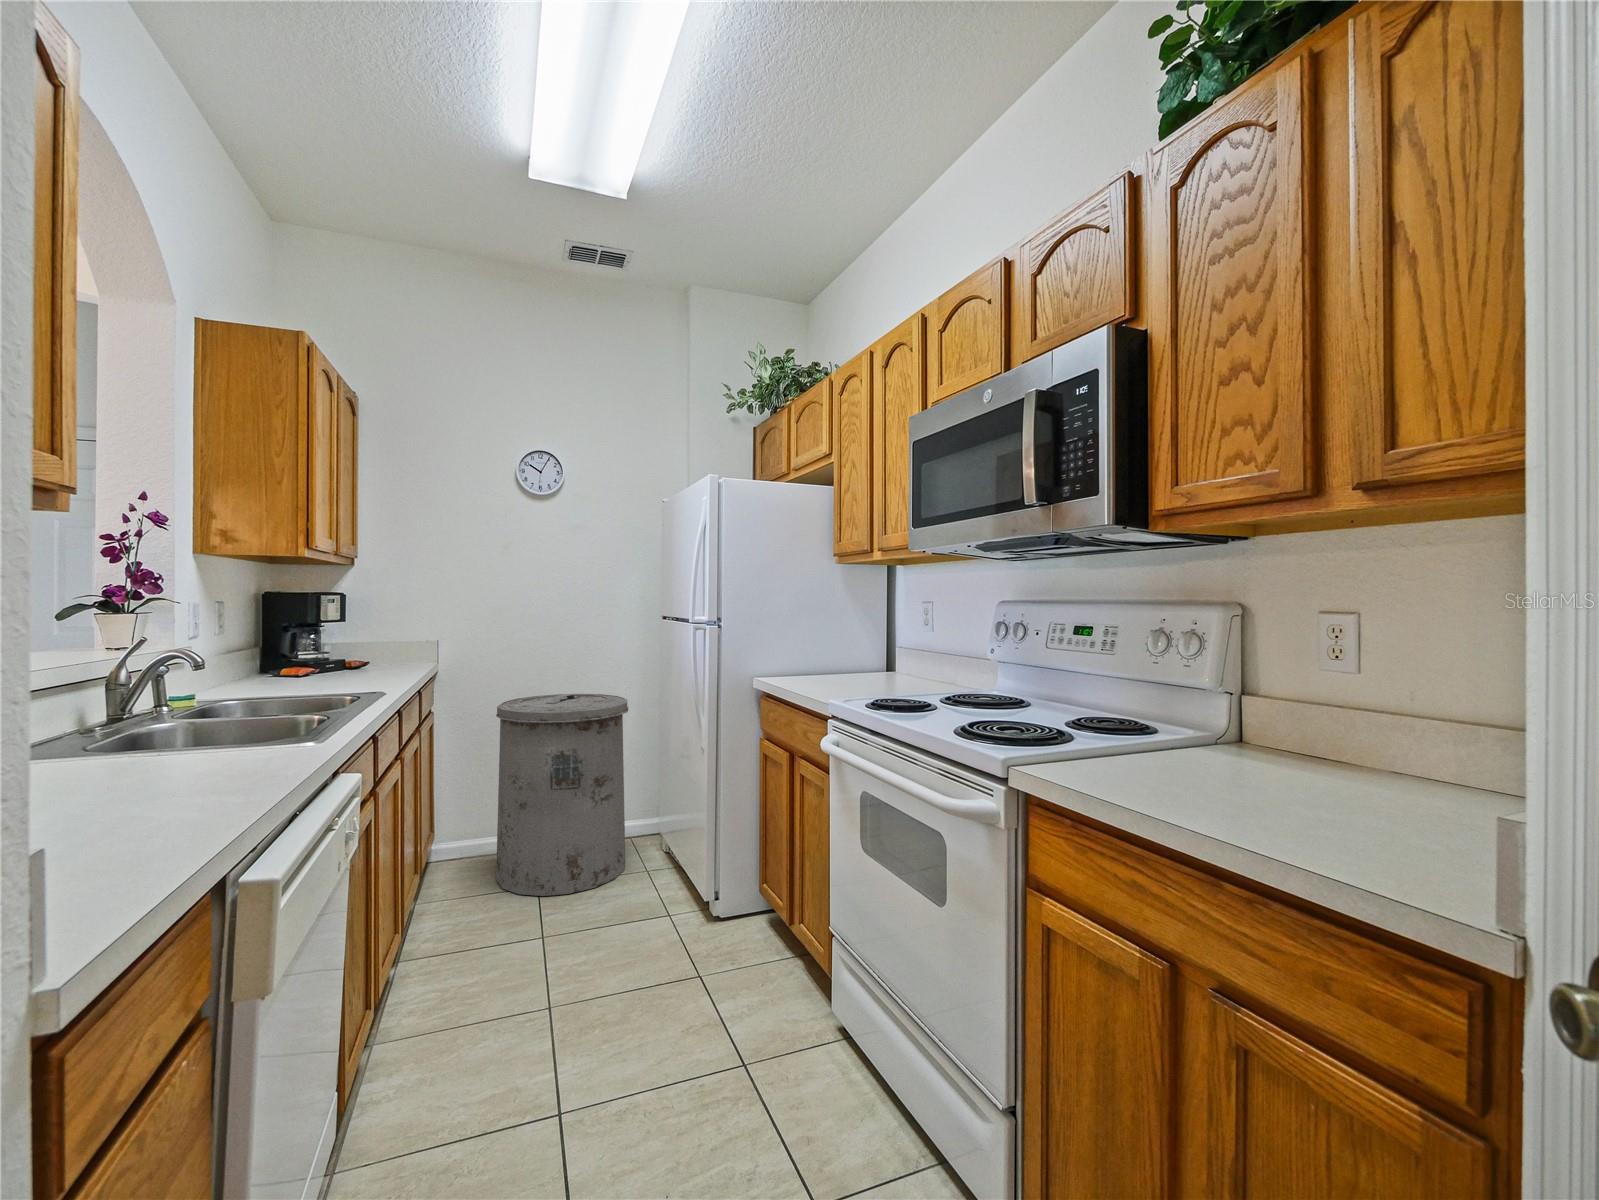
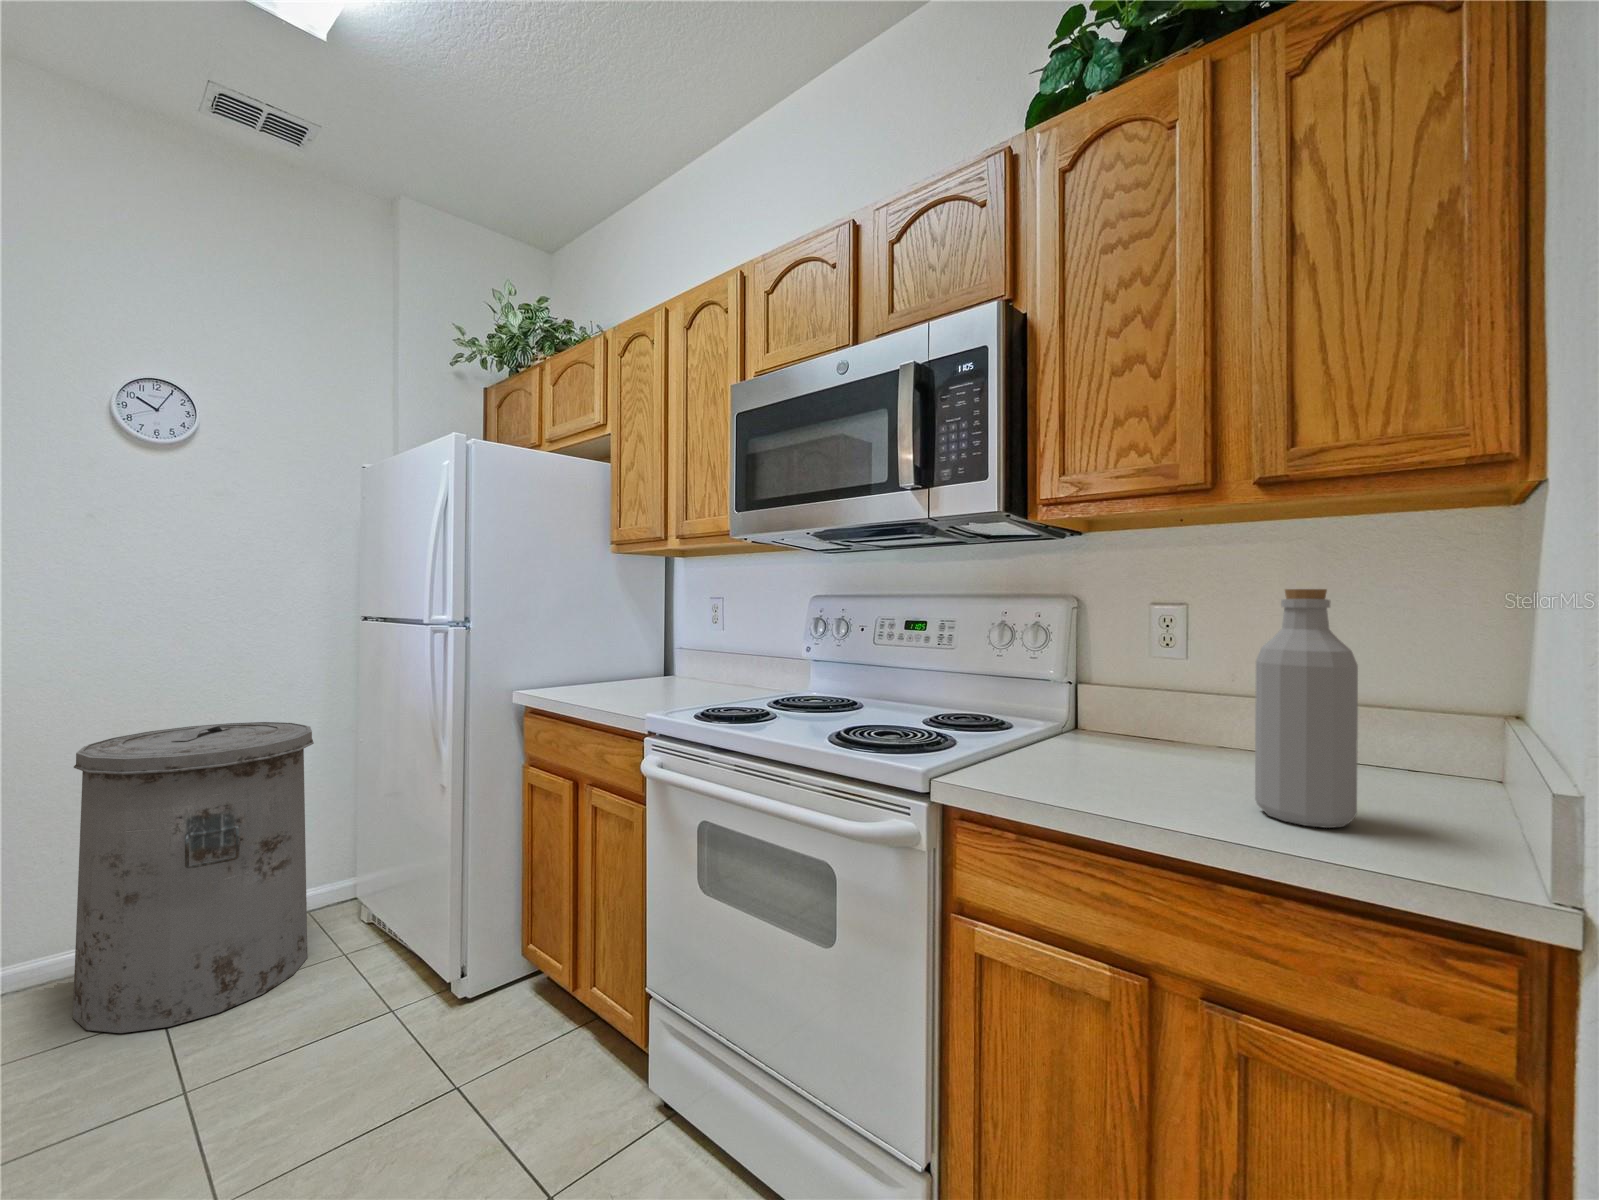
bottle: none [1296,602,1401,844] -> present [1255,589,1358,828]

